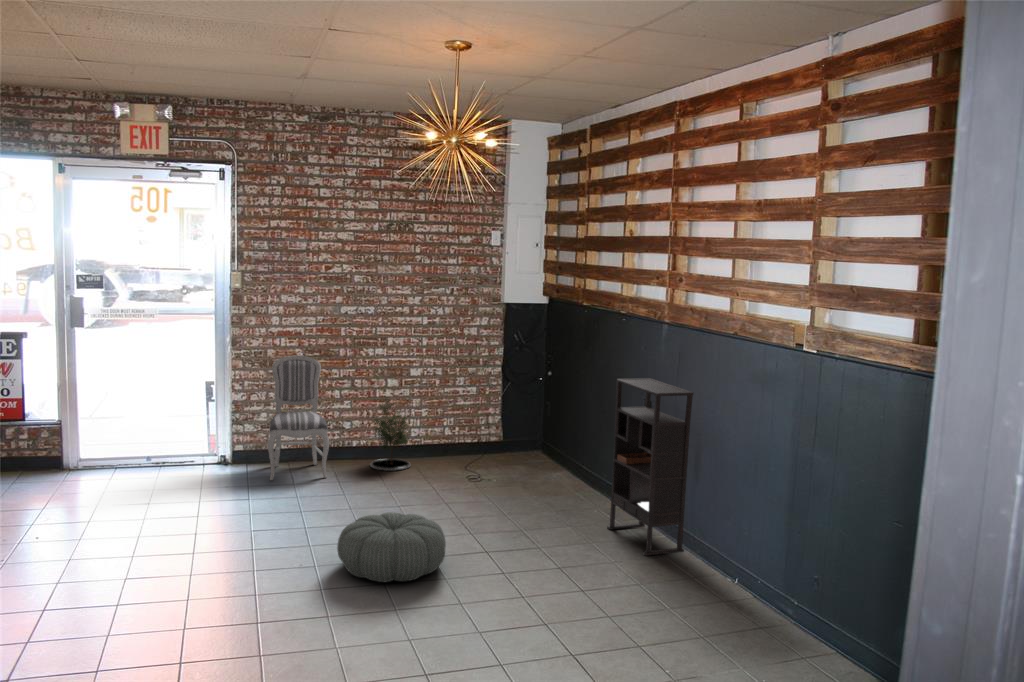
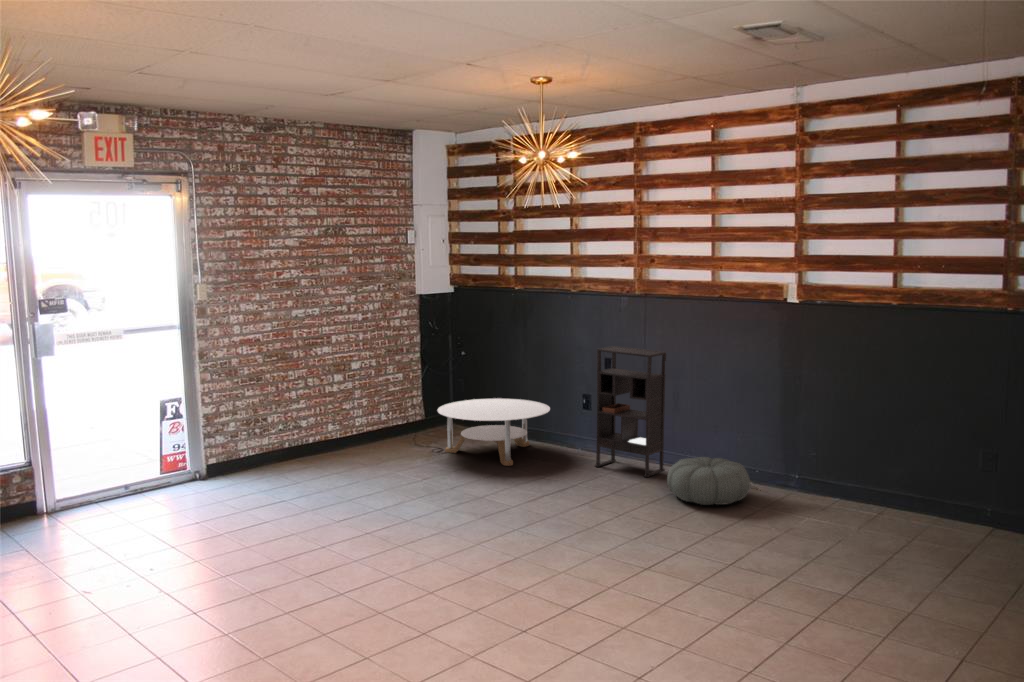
dining chair: present [268,356,329,480] -> none [243,362,322,483]
potted tree: present [370,400,410,471] -> none [332,390,374,460]
round table: none [461,425,594,507] -> present [438,398,550,466]
pouf: present [337,512,446,582] -> present [667,457,750,505]

